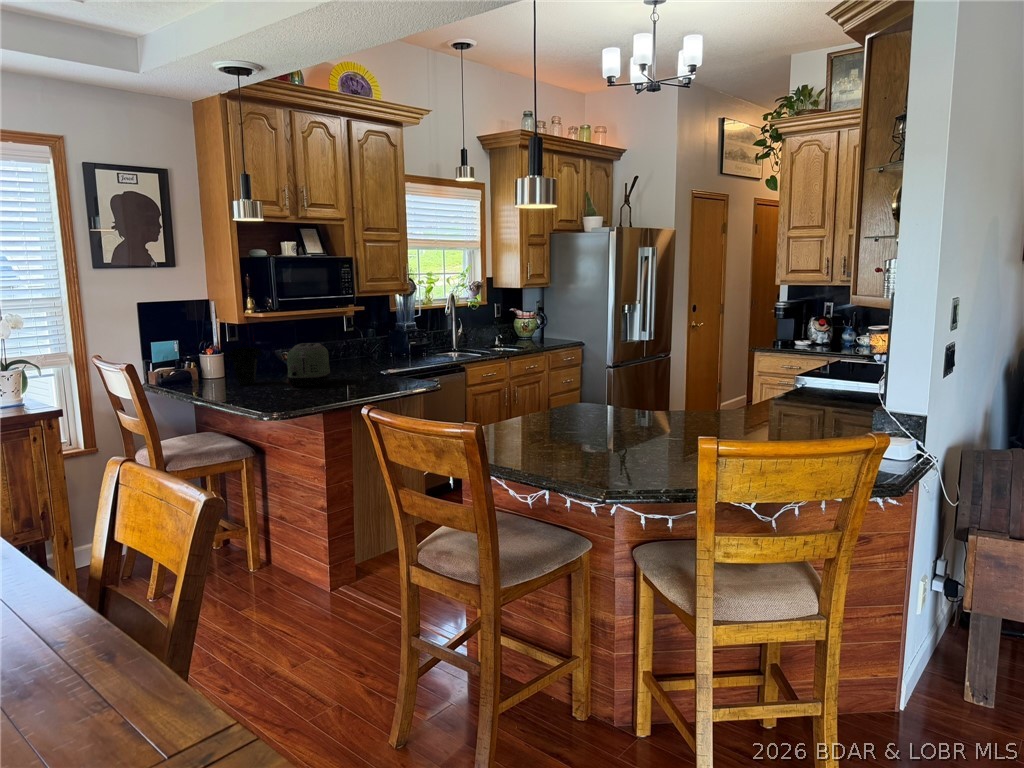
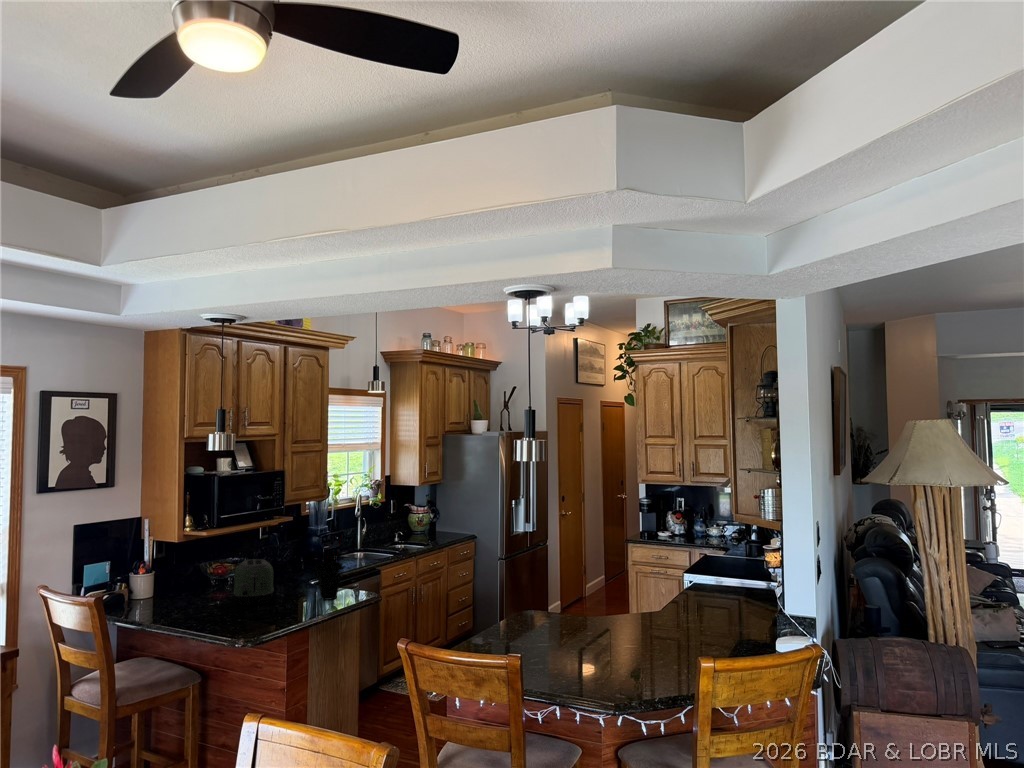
potted plant: present [228,318,261,385] -> present [311,536,345,600]

